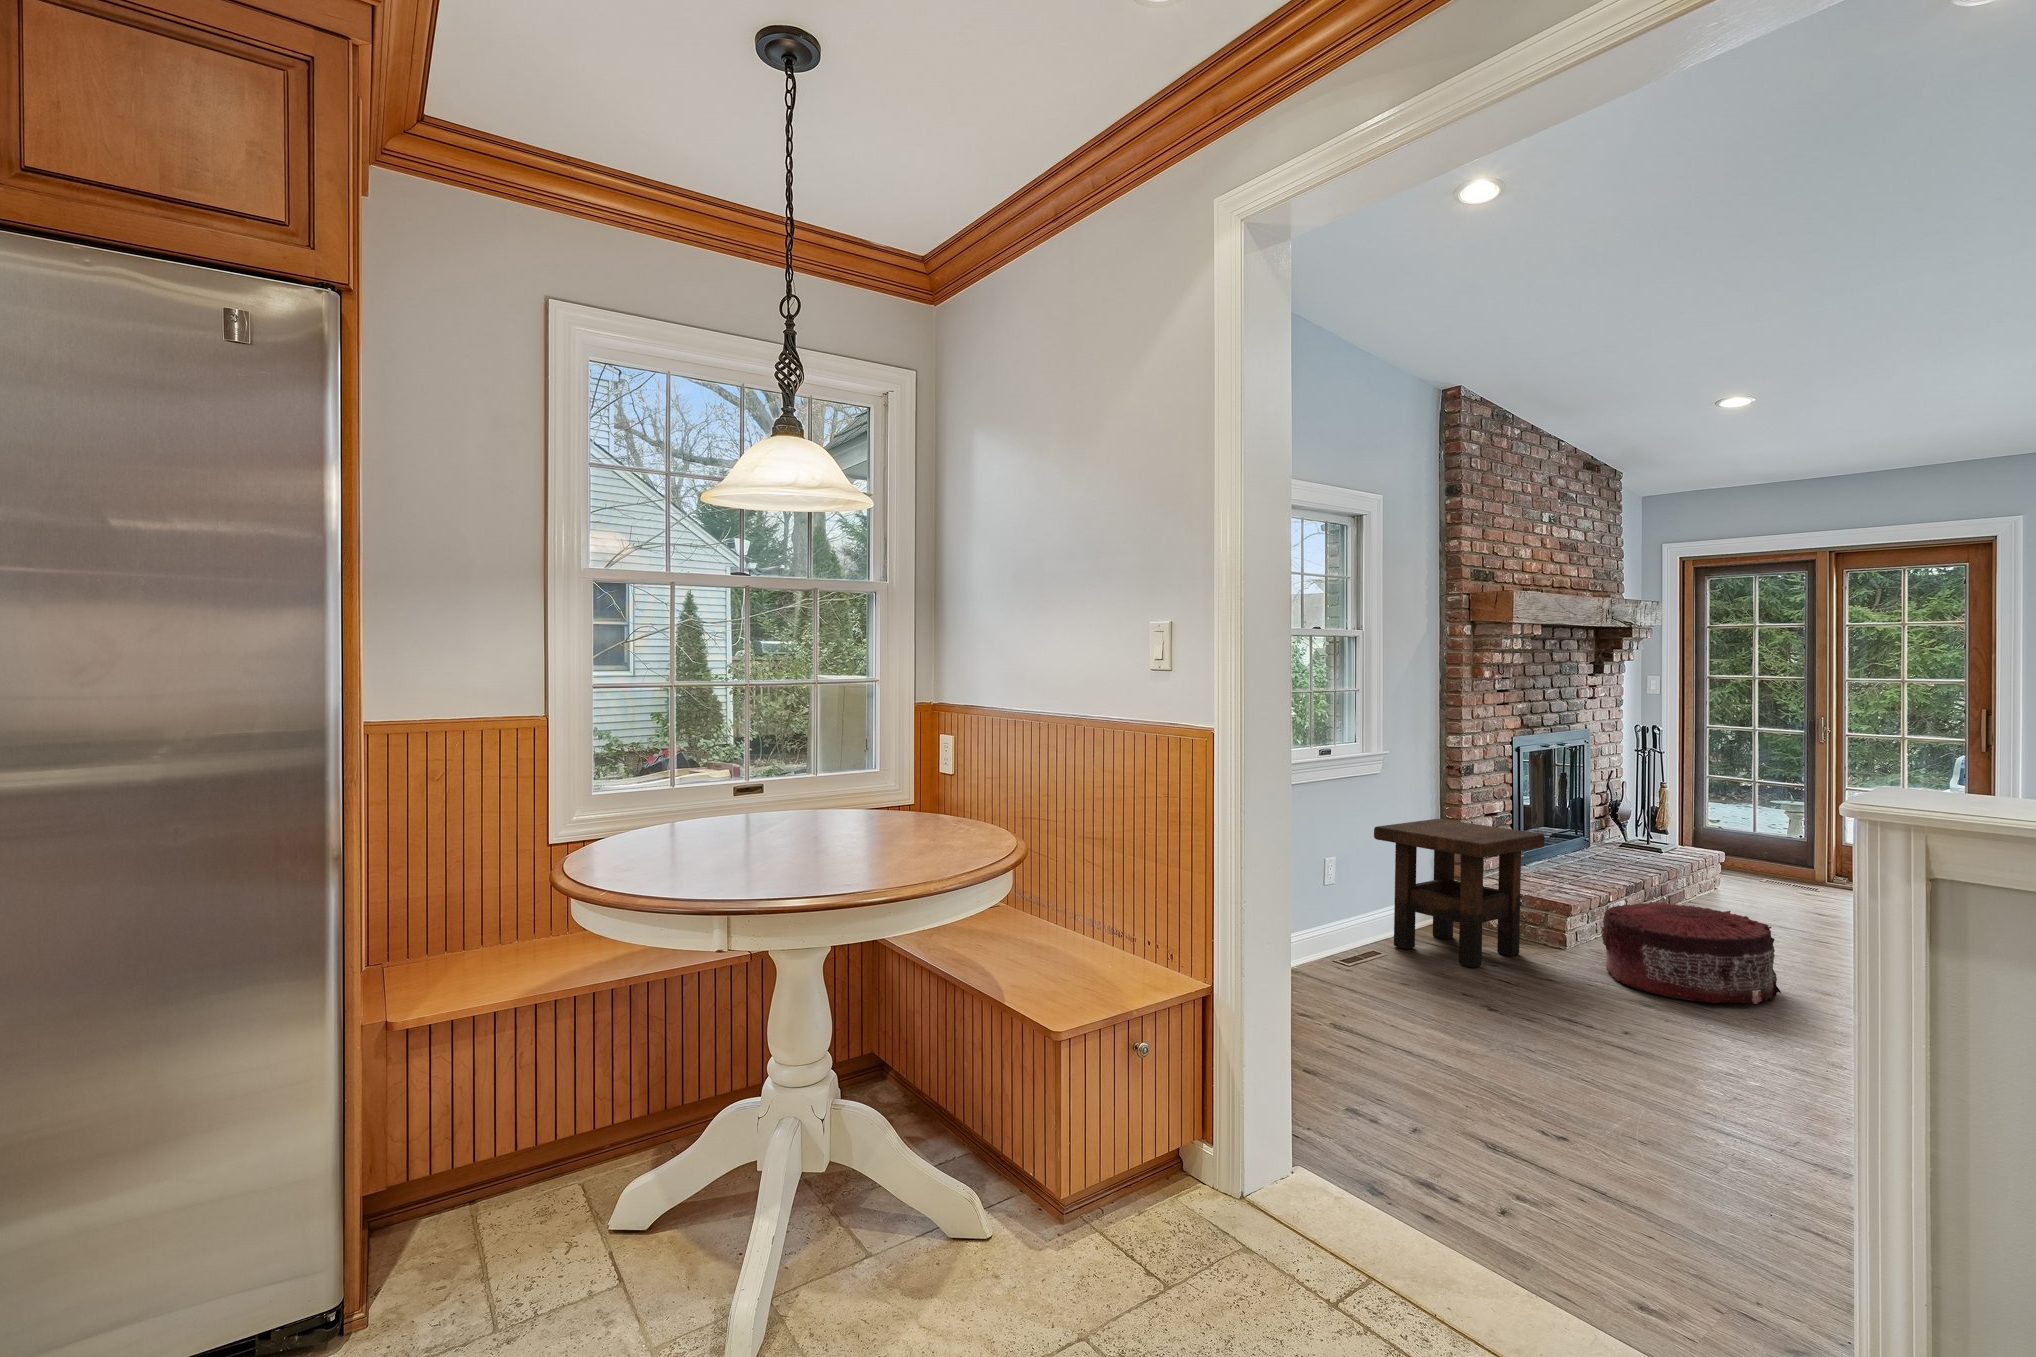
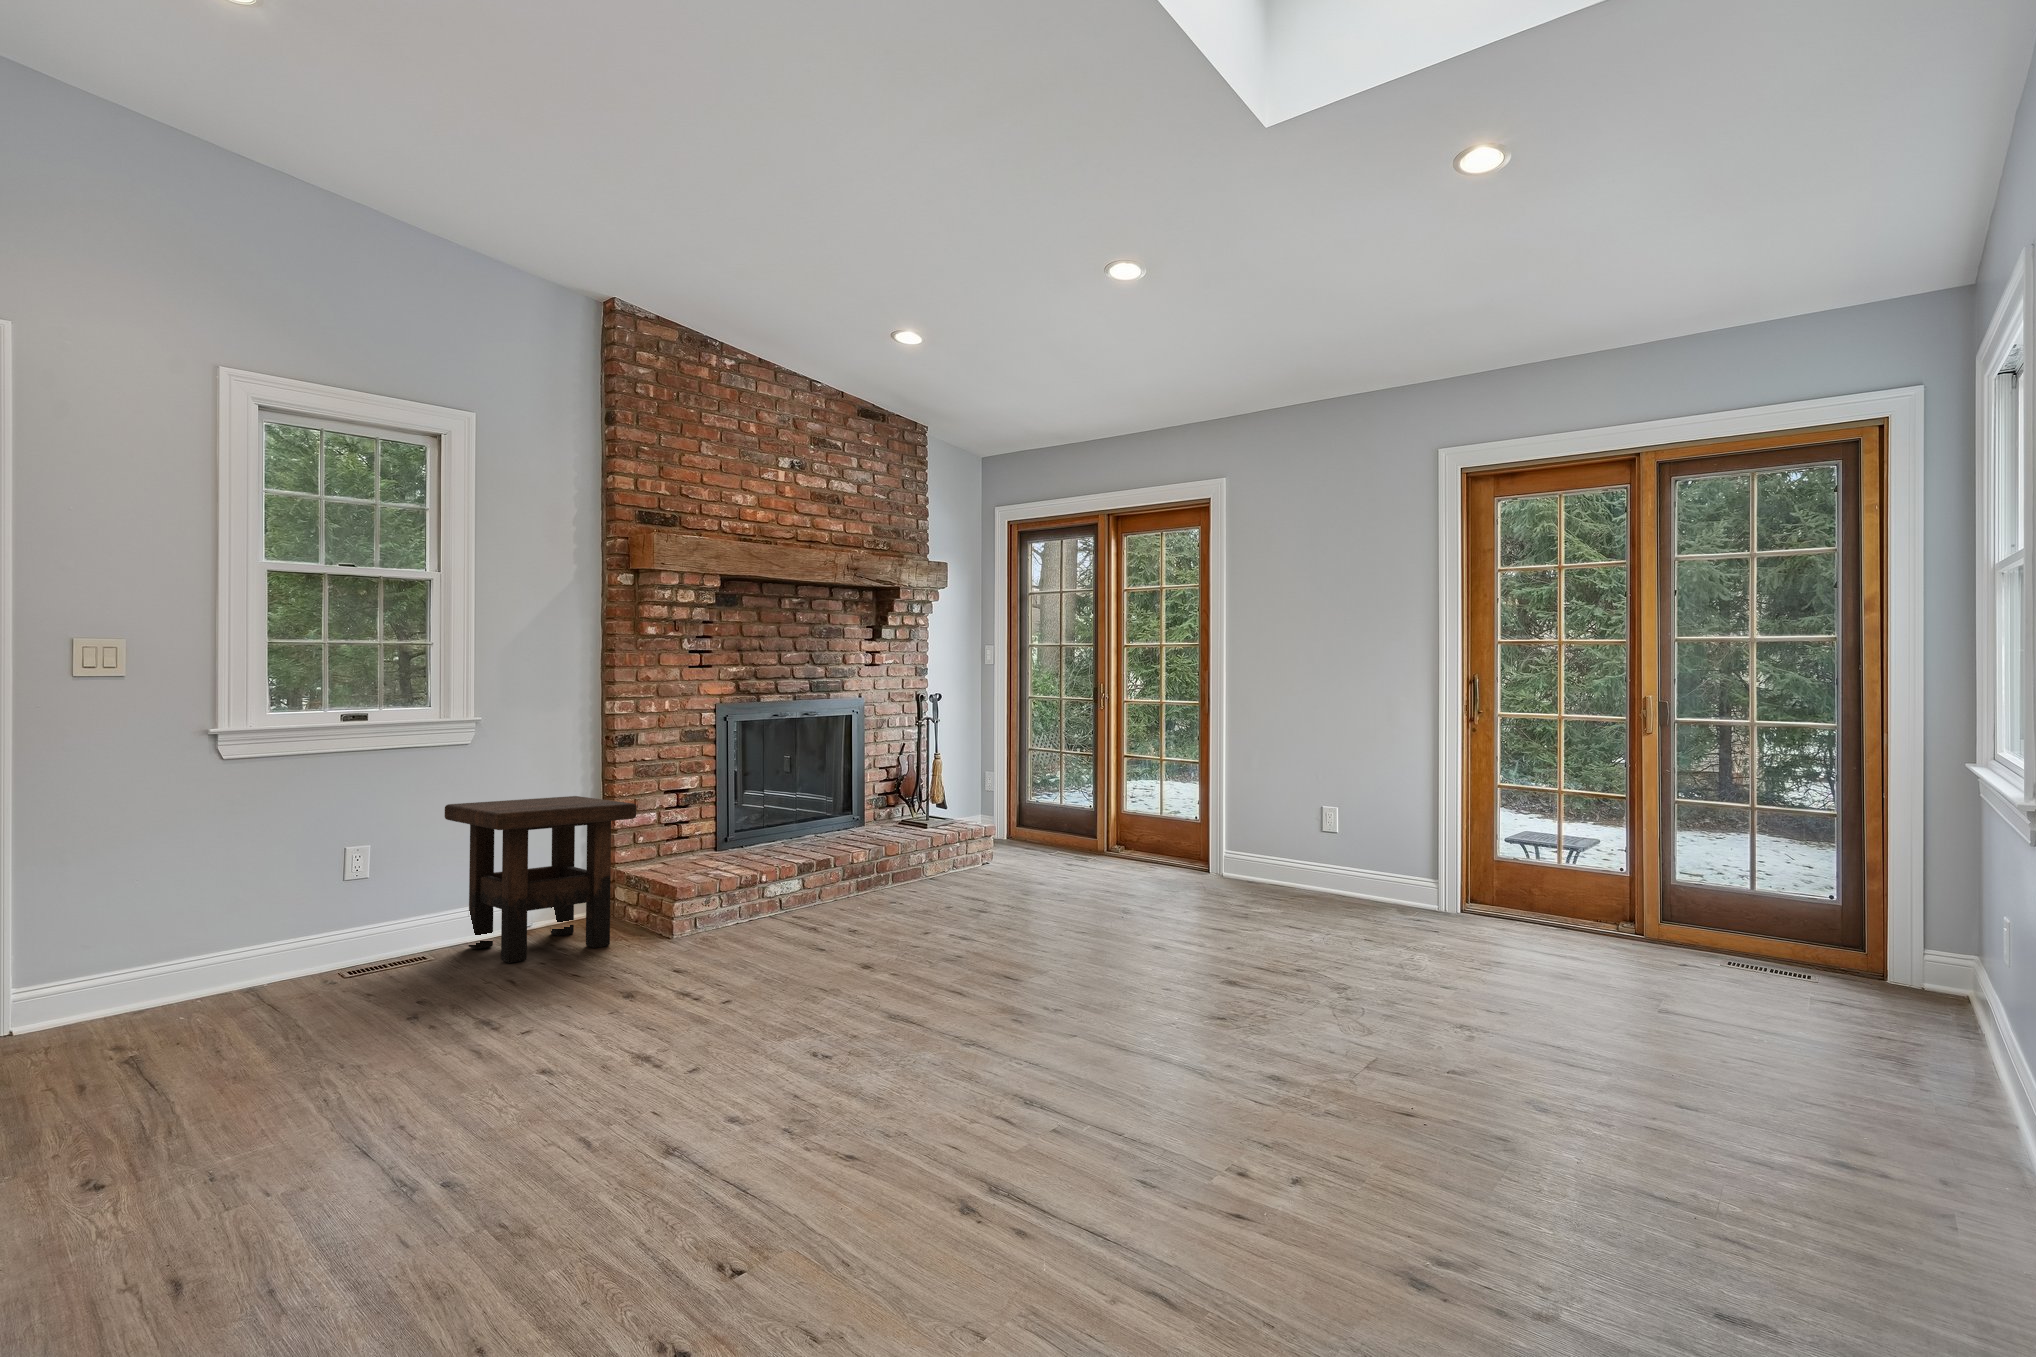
pouf: present [1601,902,1781,1004] -> none [648,872,811,978]

